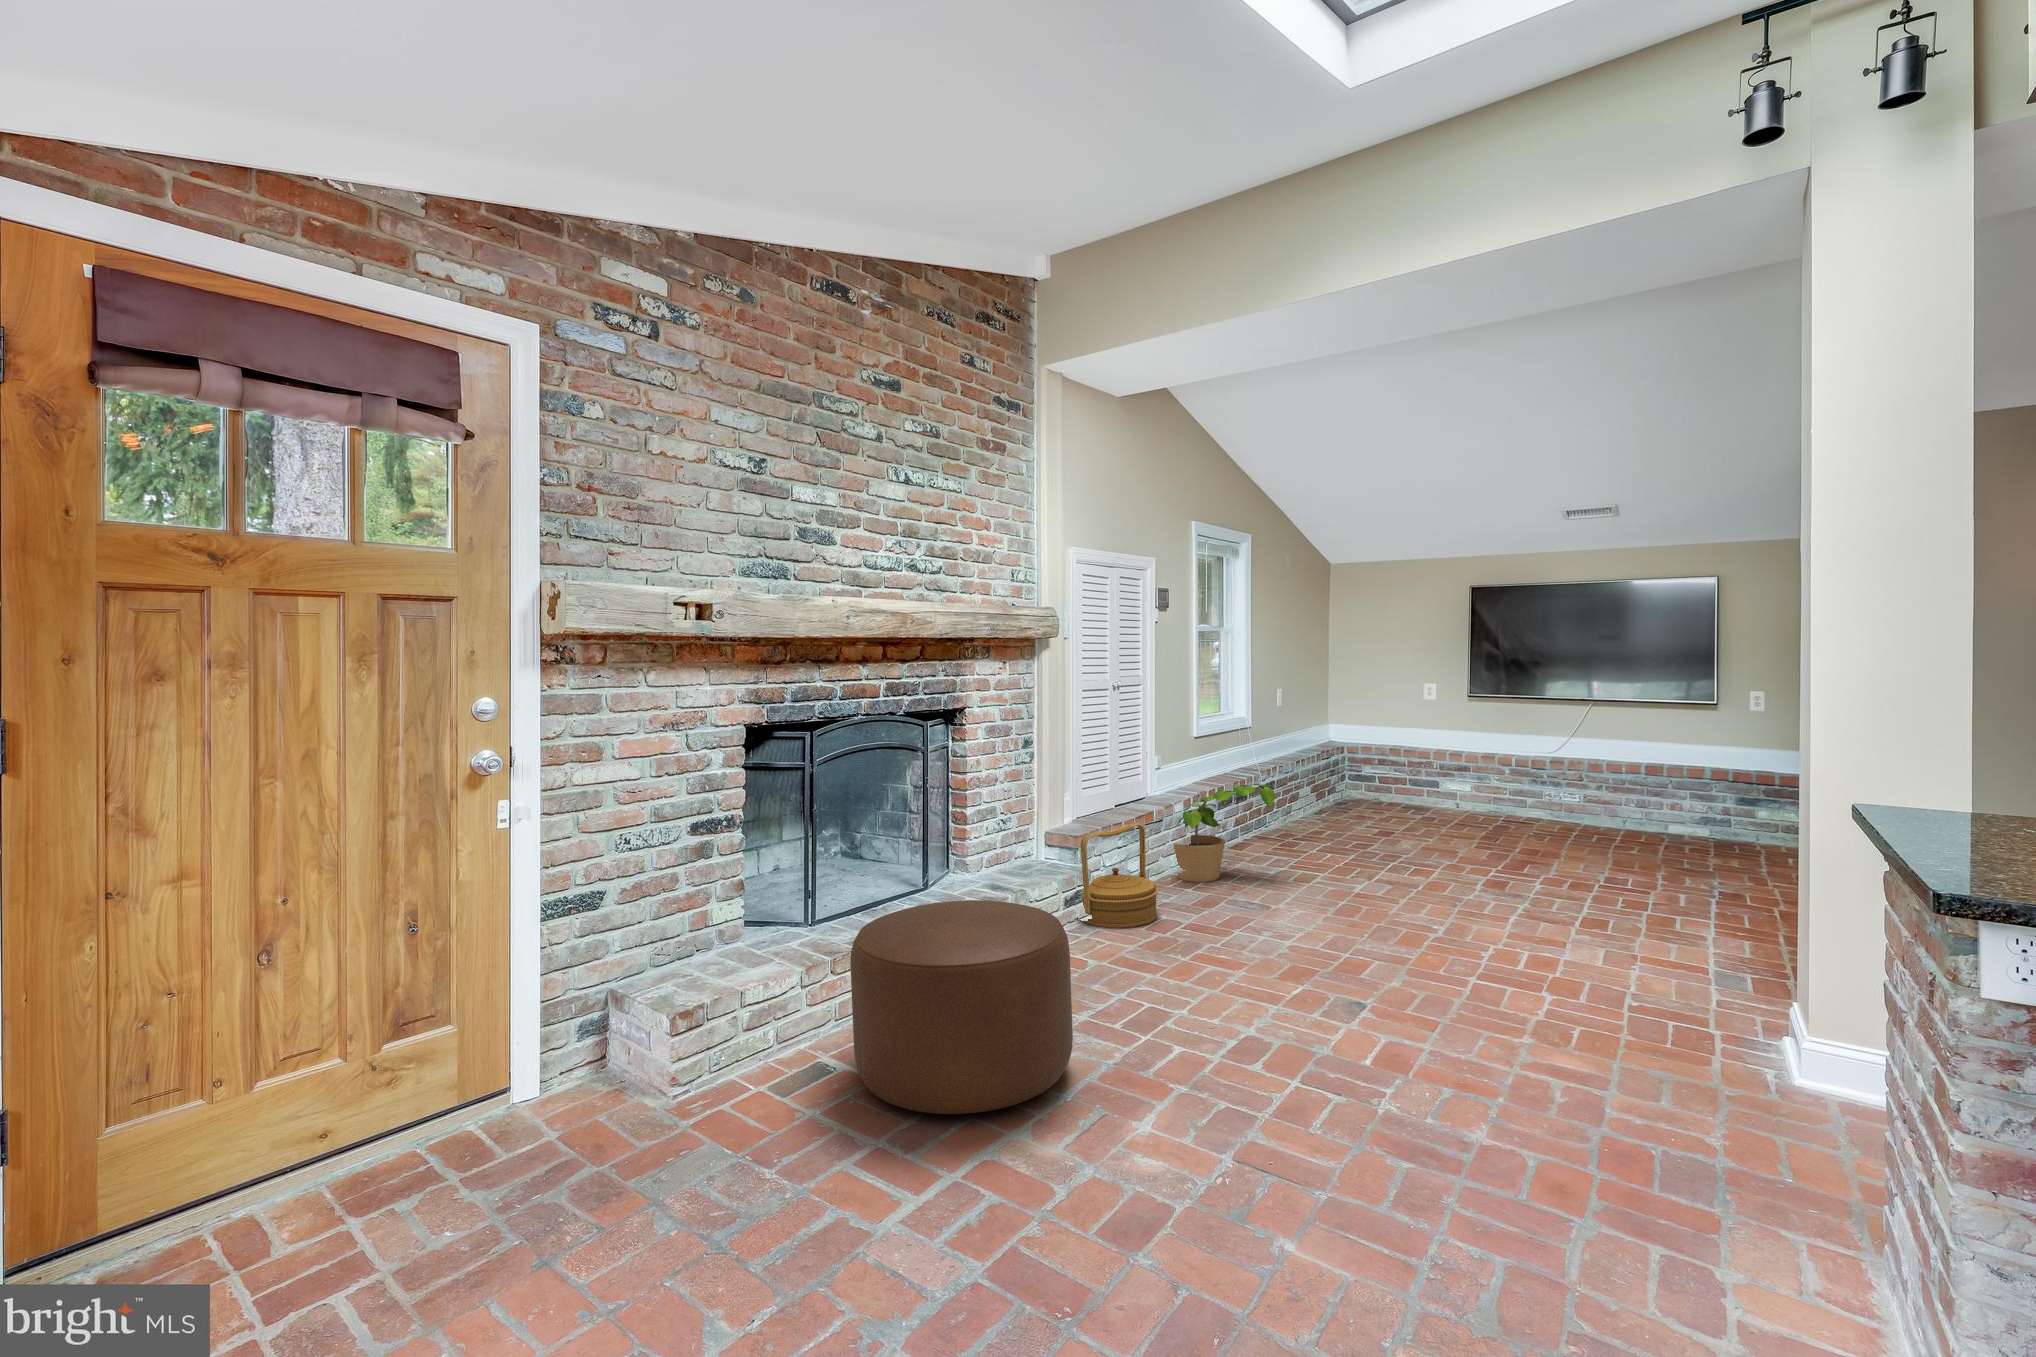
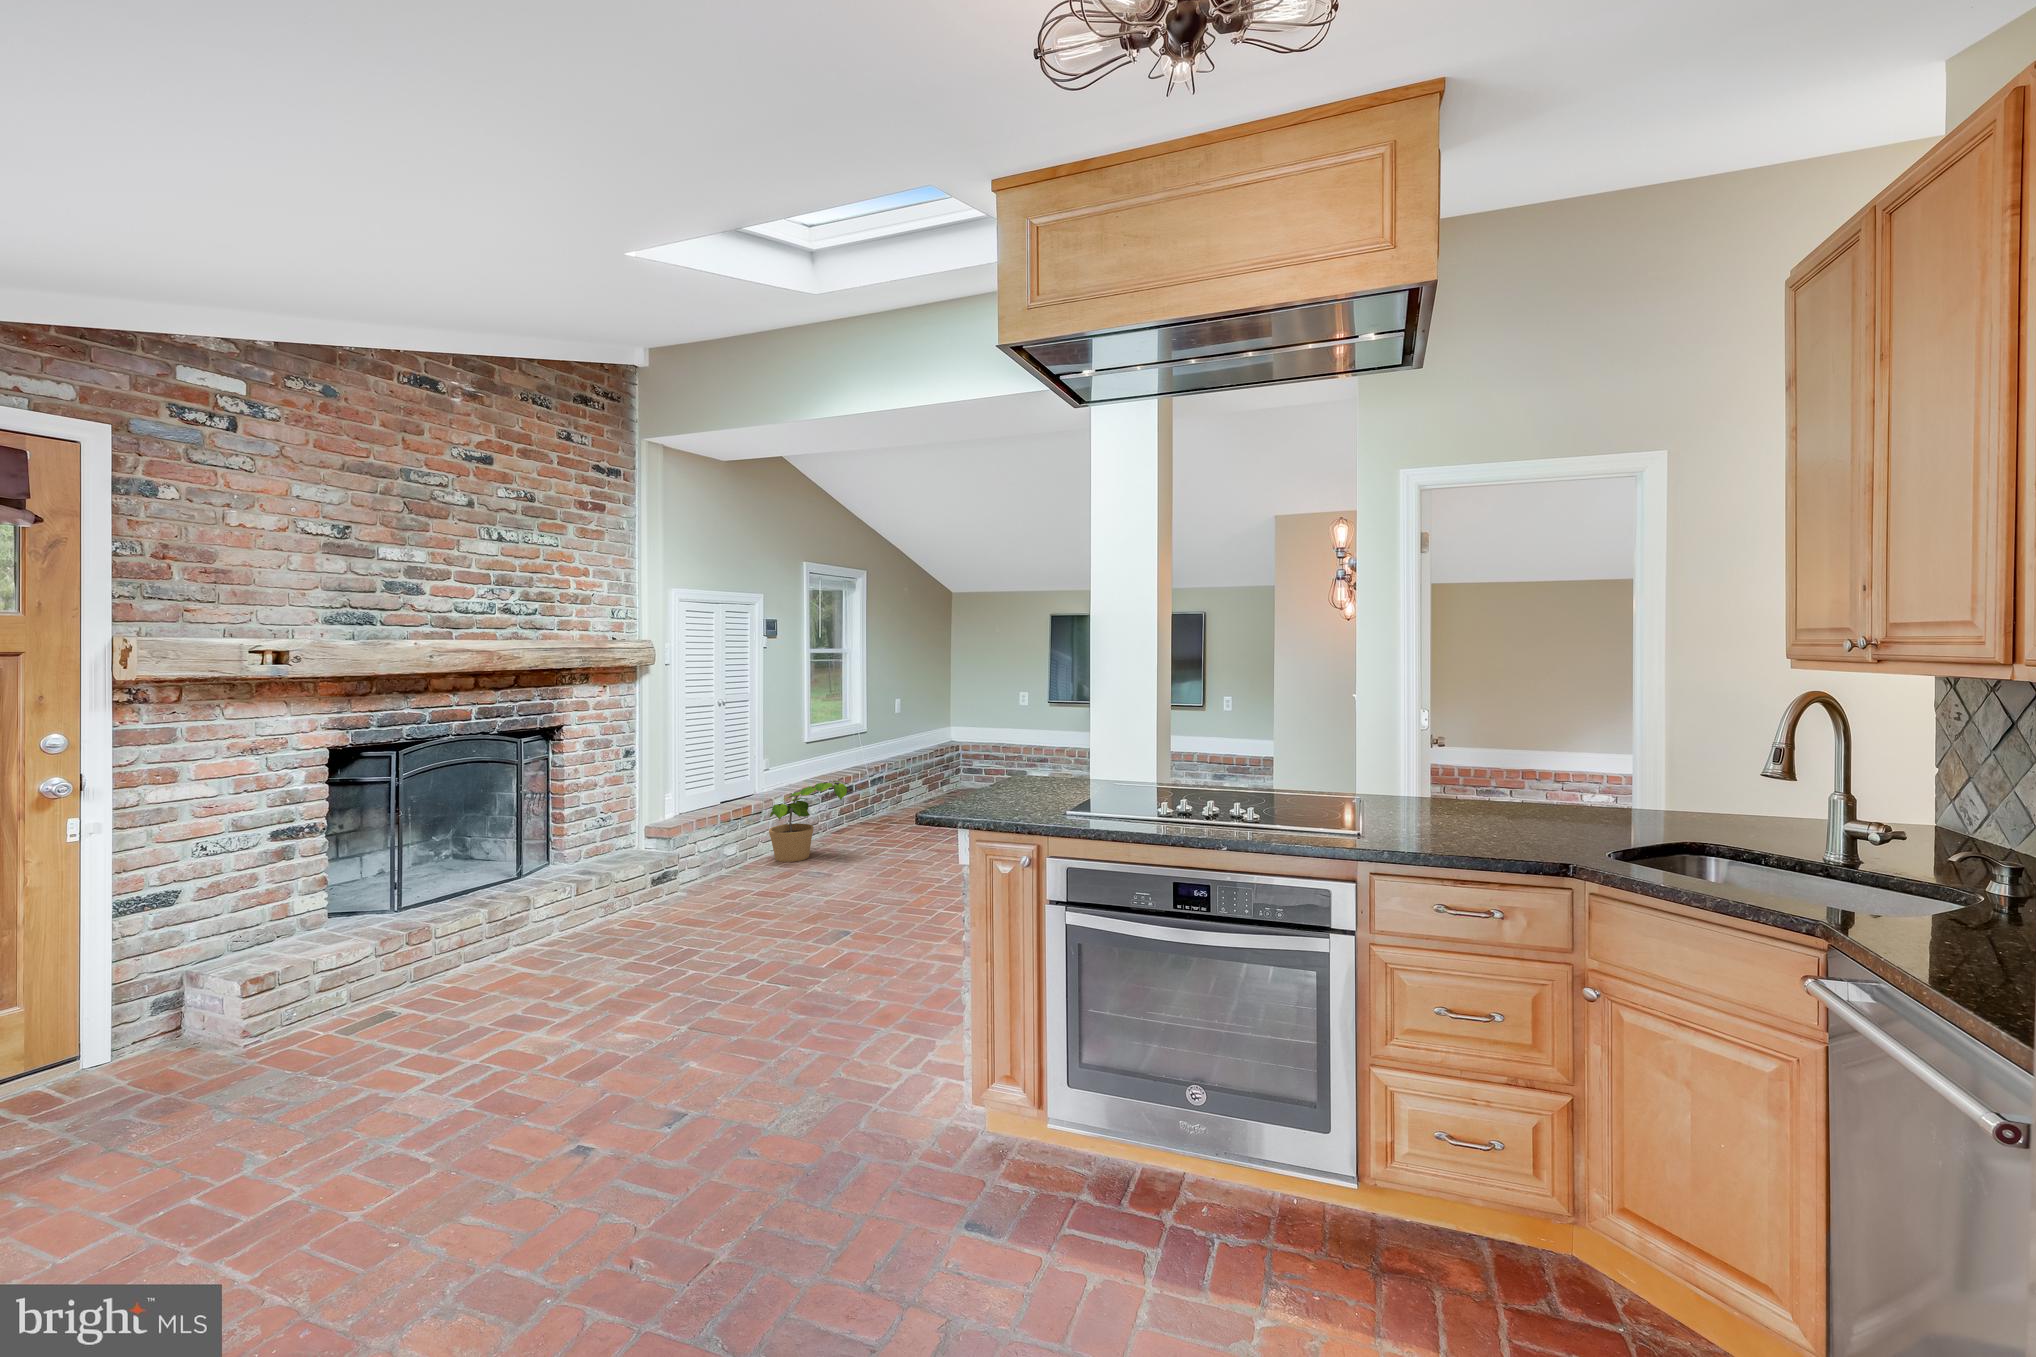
woven basket: present [1080,823,1158,928] -> none [665,816,735,901]
ottoman: present [850,900,1073,1114] -> none [403,882,593,1036]

